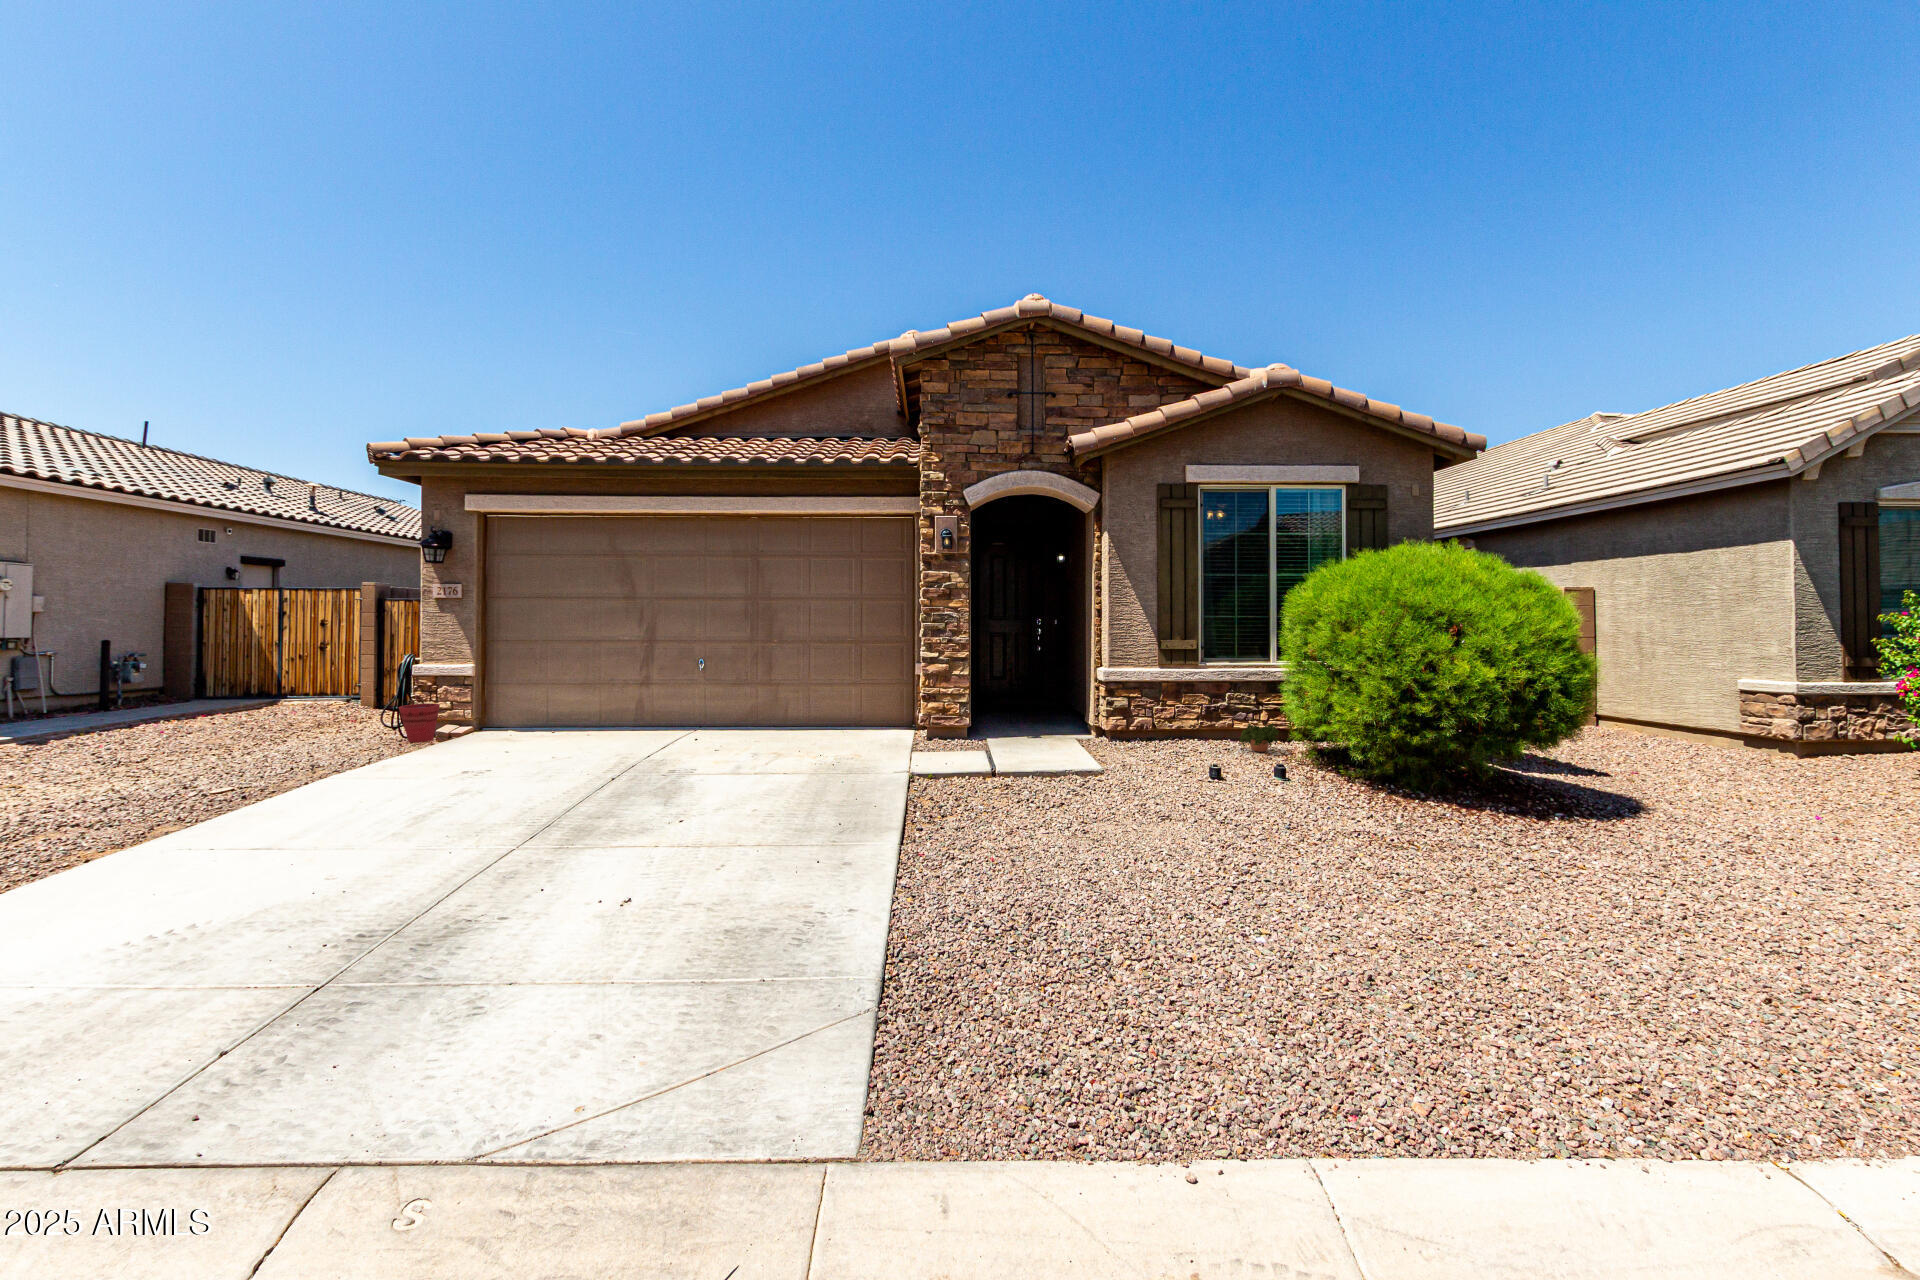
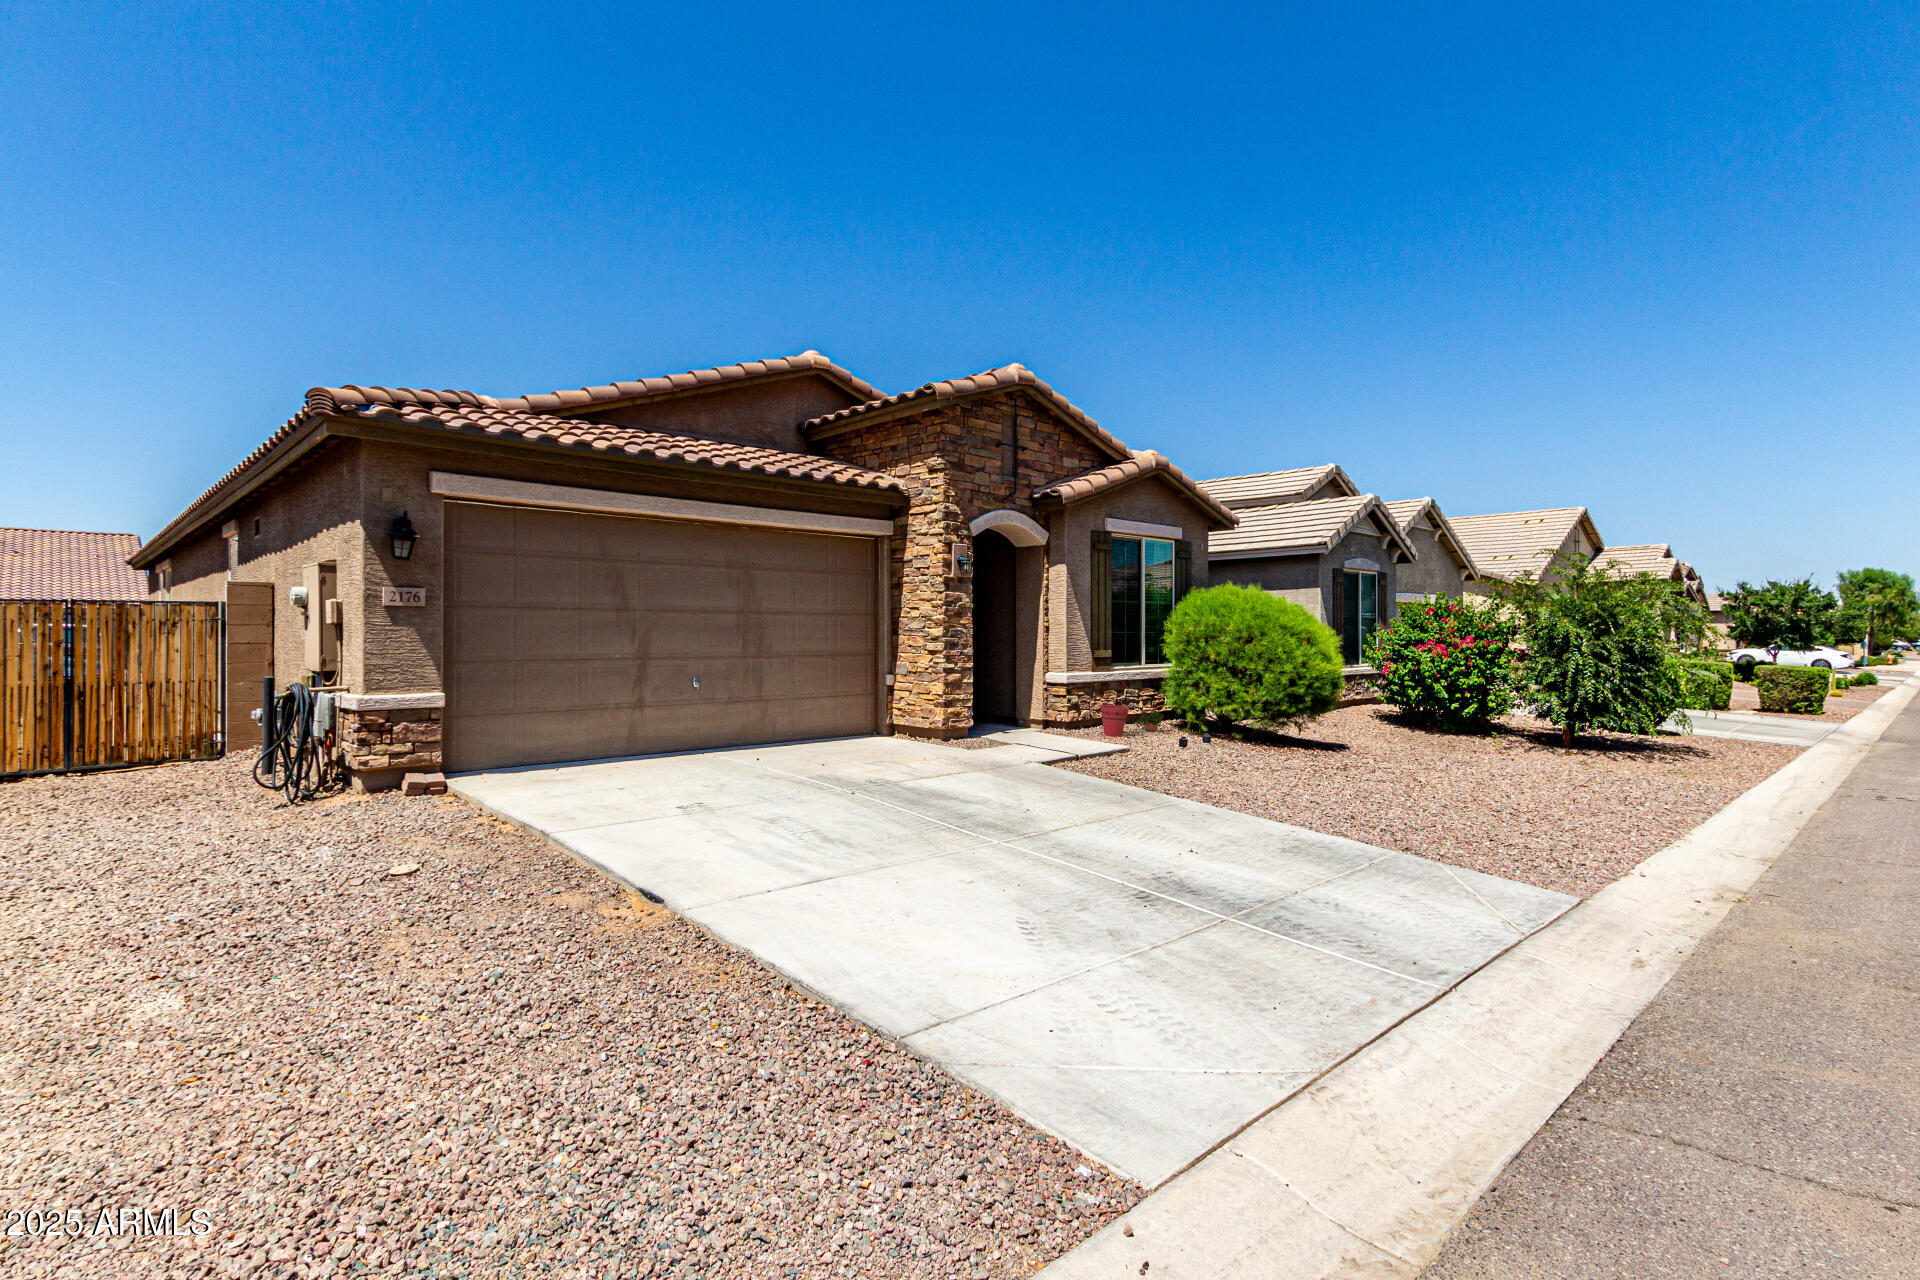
bucket: present [399,703,440,742] -> present [1100,705,1129,737]

